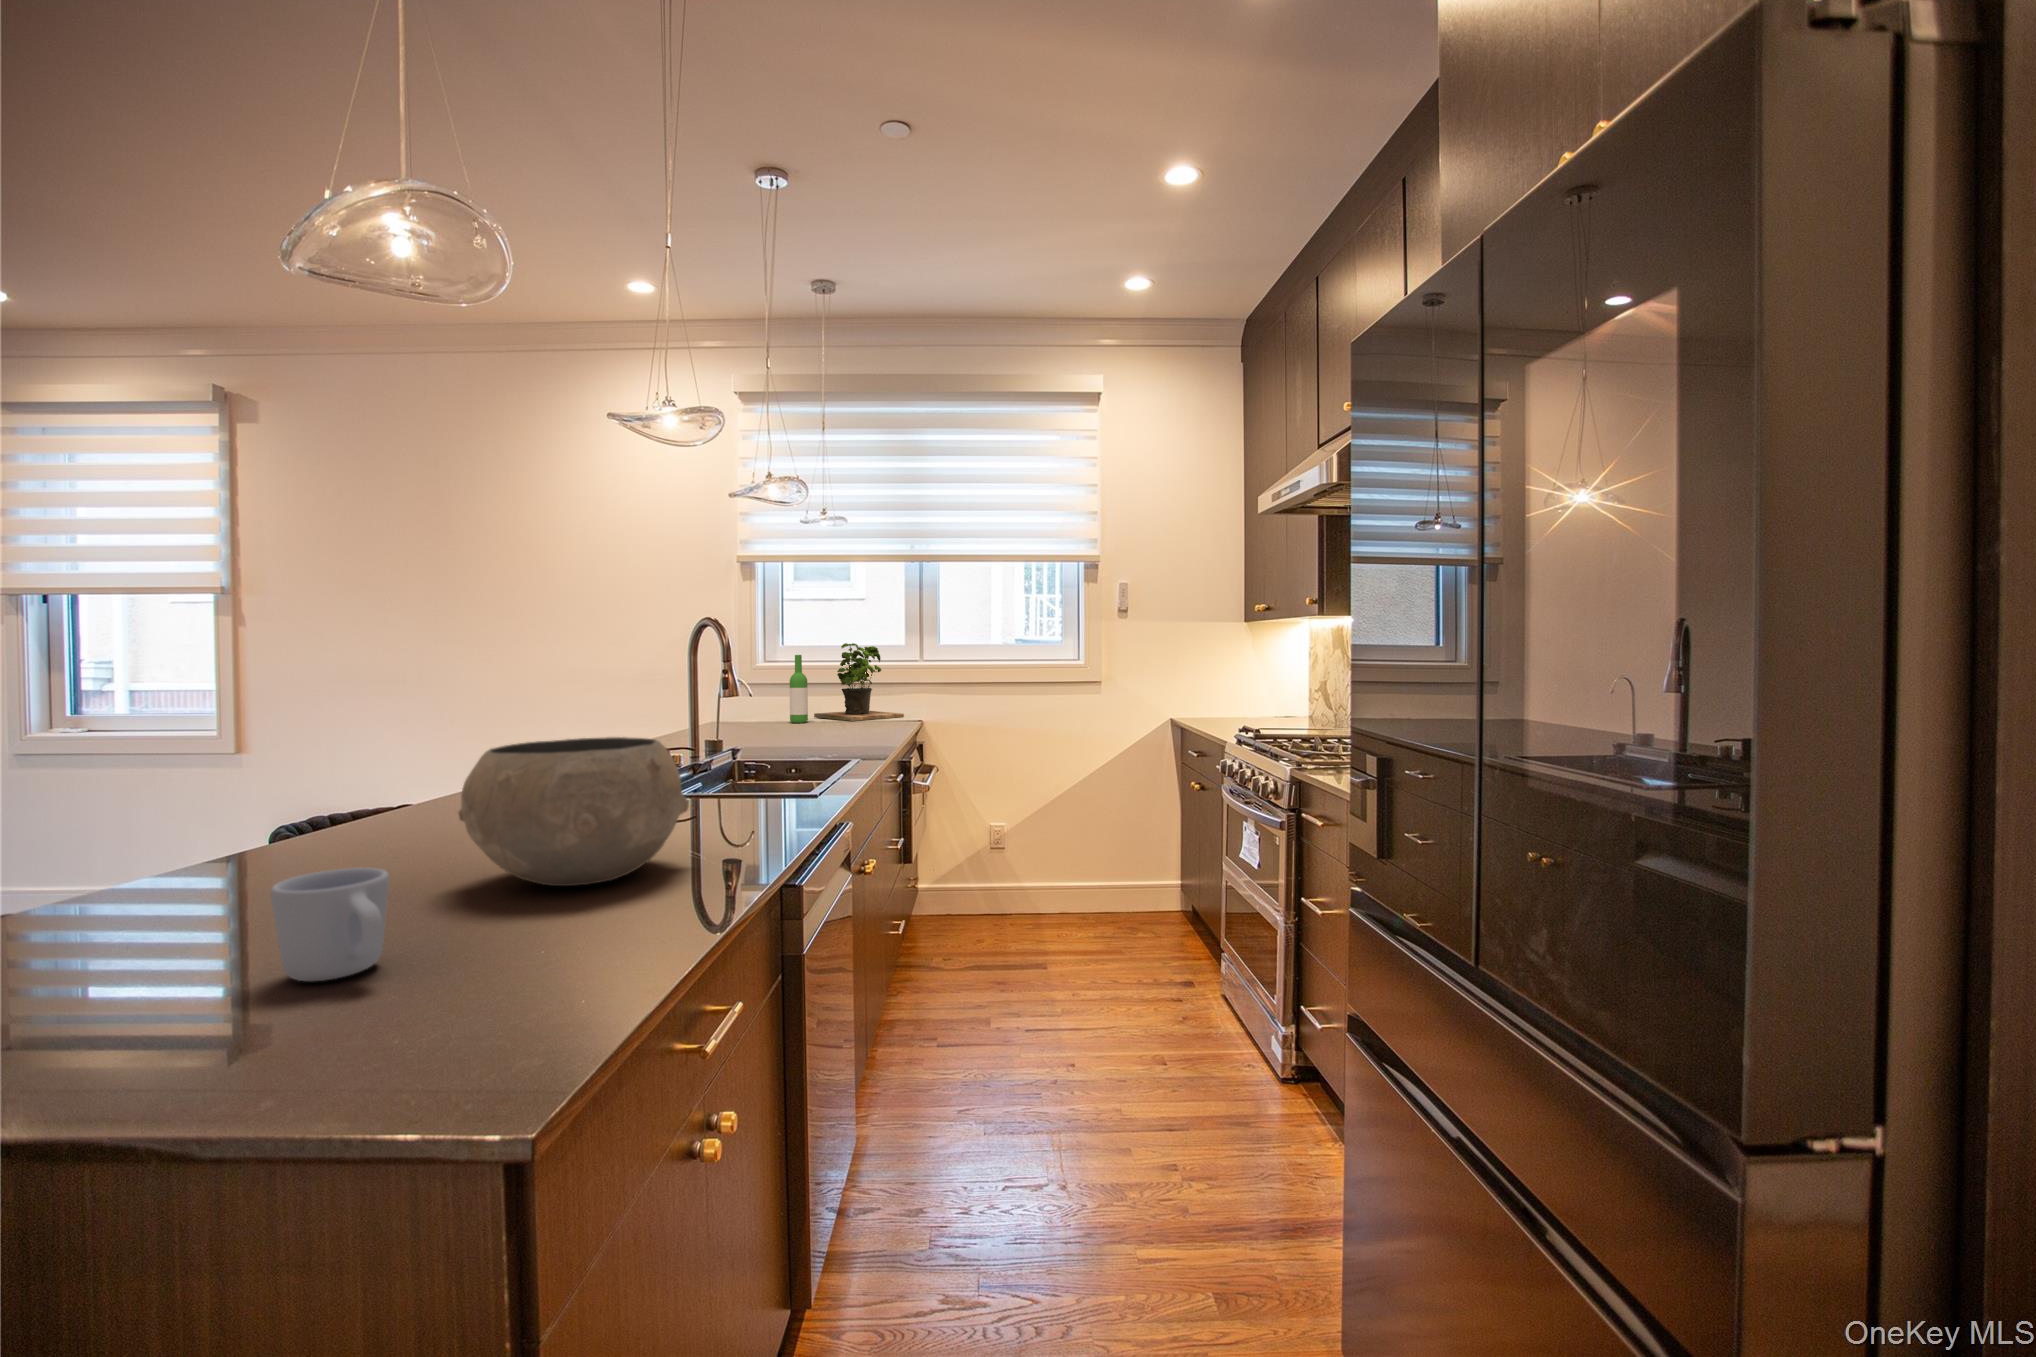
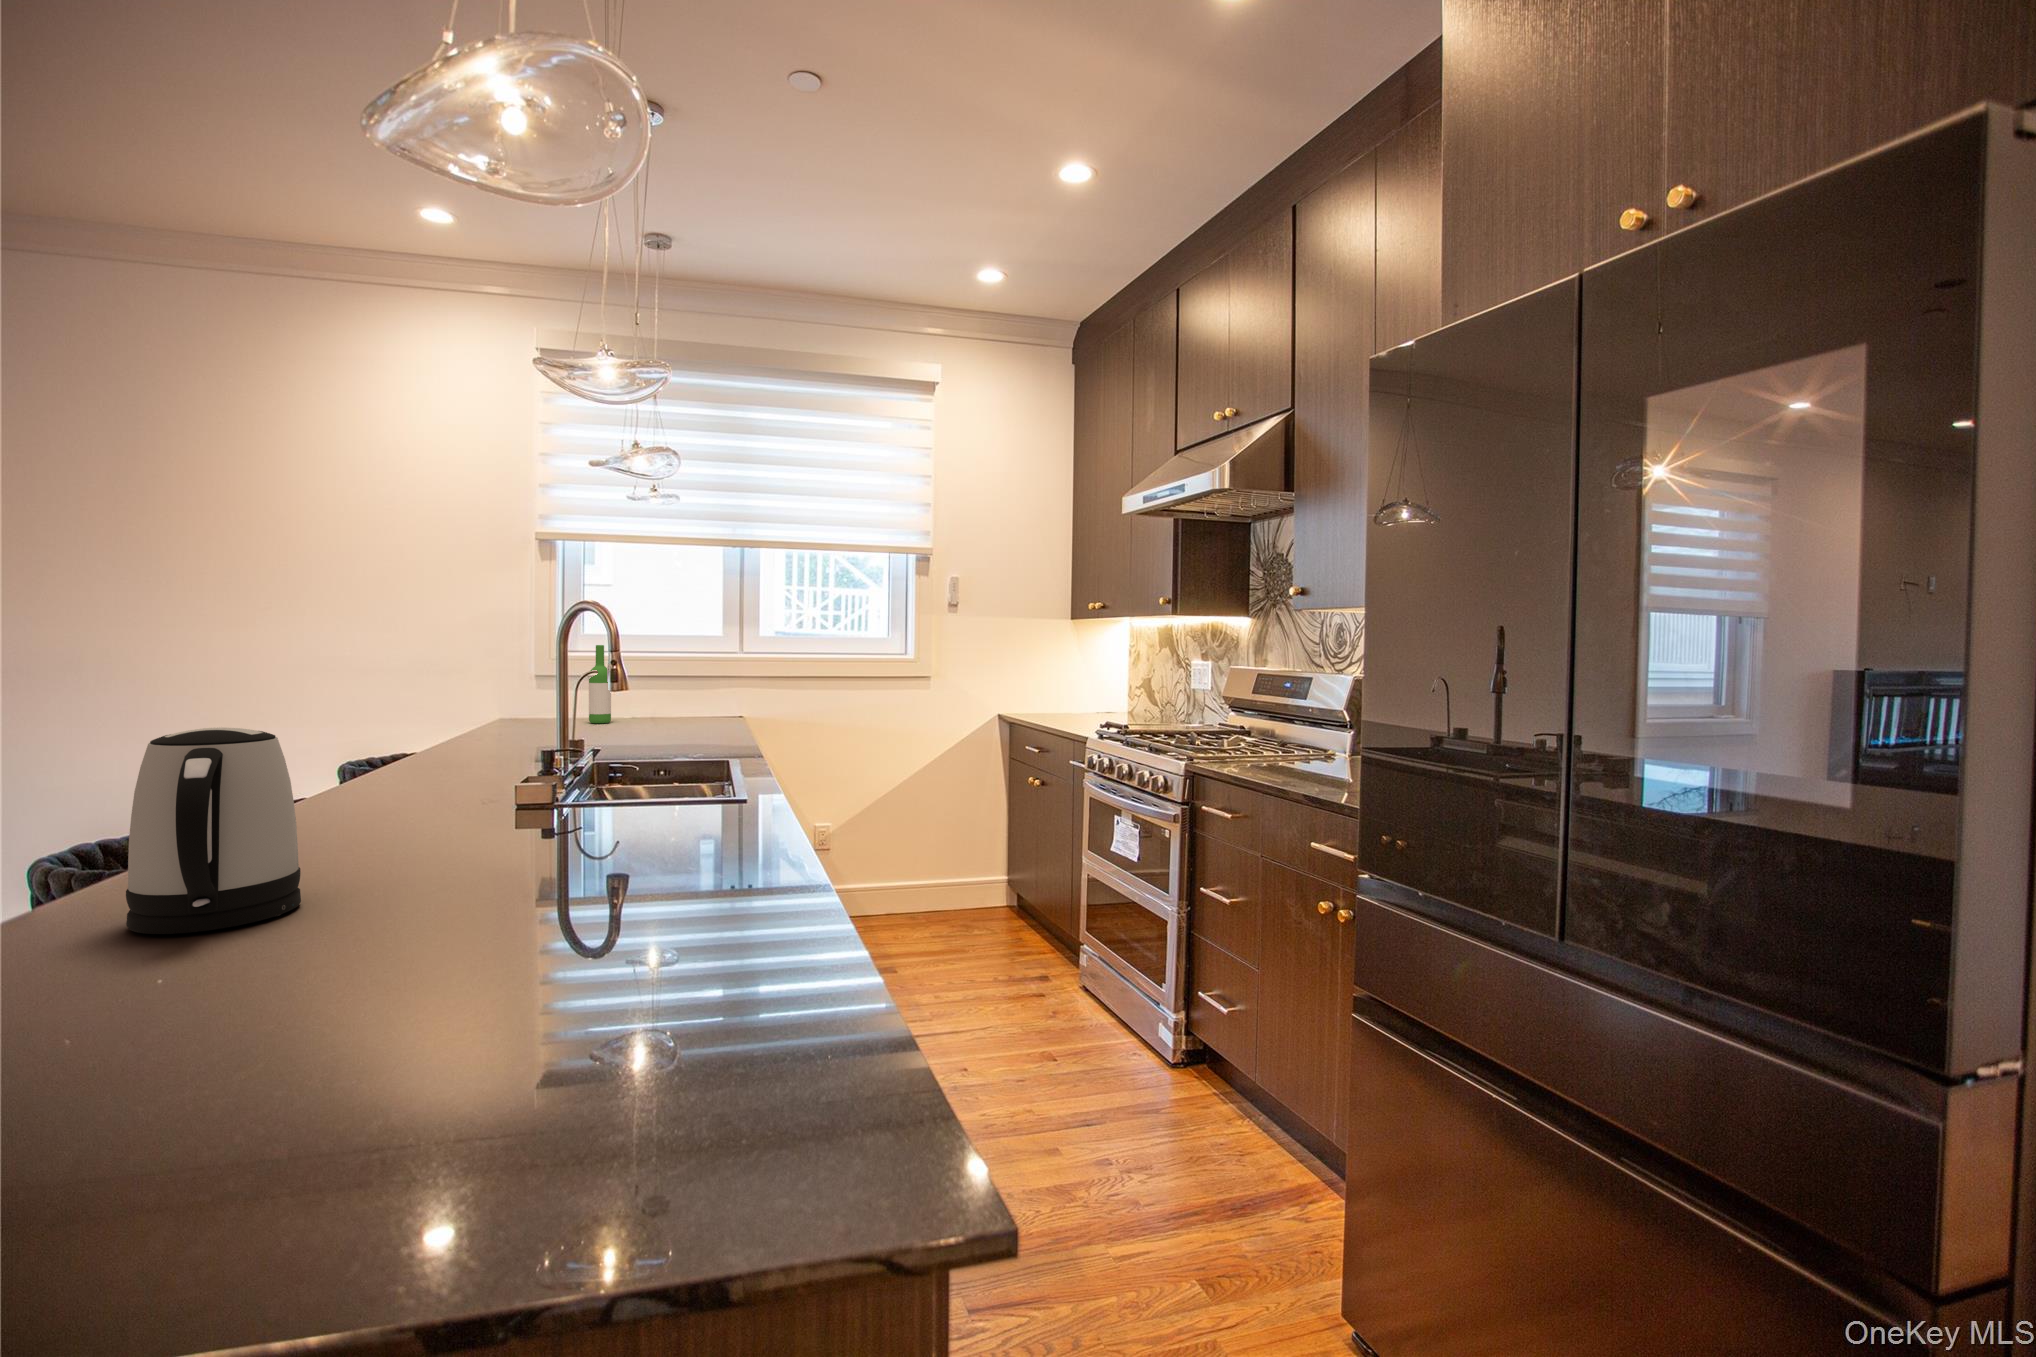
potted plant: present [814,643,904,721] -> none [611,633,720,721]
kettle: none [327,723,438,864] -> present [126,727,301,934]
ceramic bowl: present [459,737,689,886] -> none [406,742,709,939]
mug: present [271,868,389,981] -> none [274,939,476,1122]

